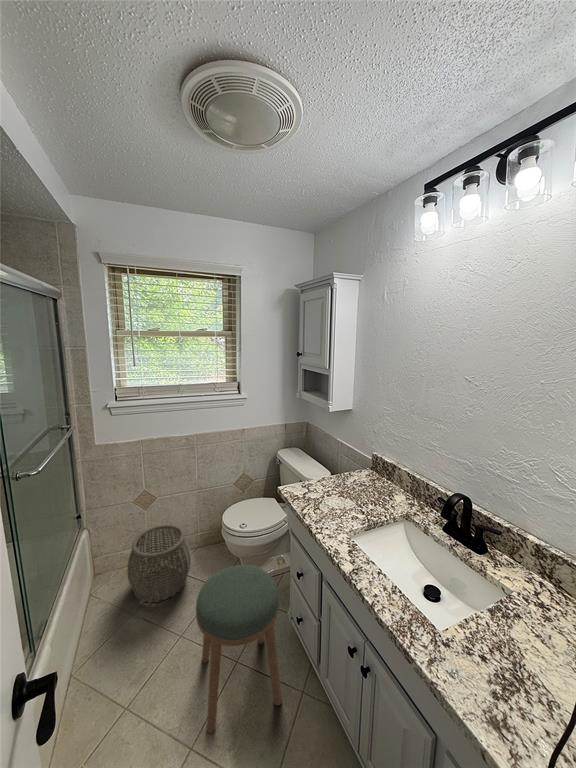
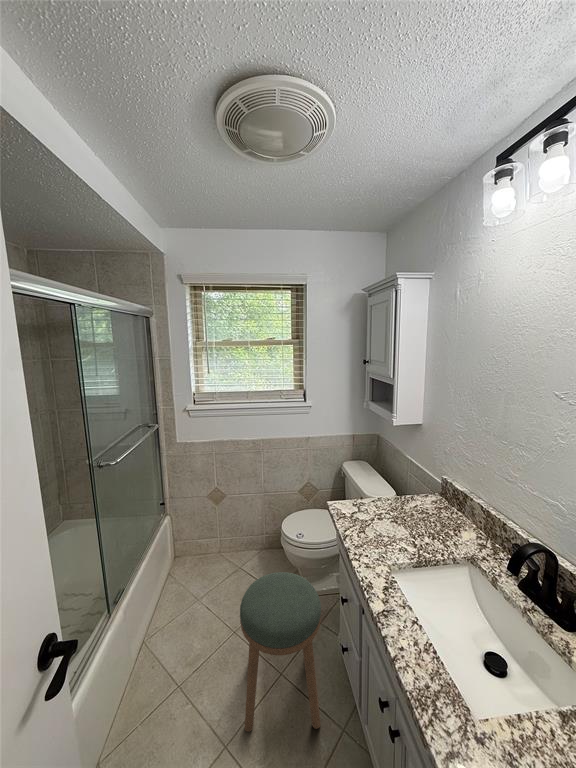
woven basket: present [127,525,191,603] -> none [200,519,255,590]

